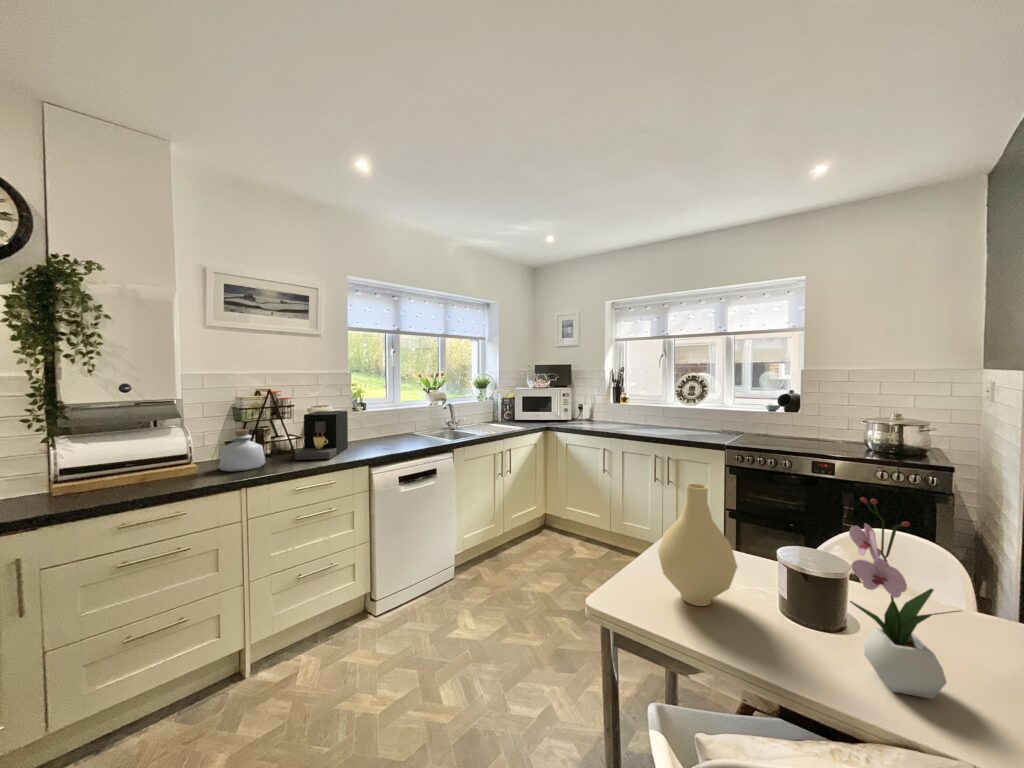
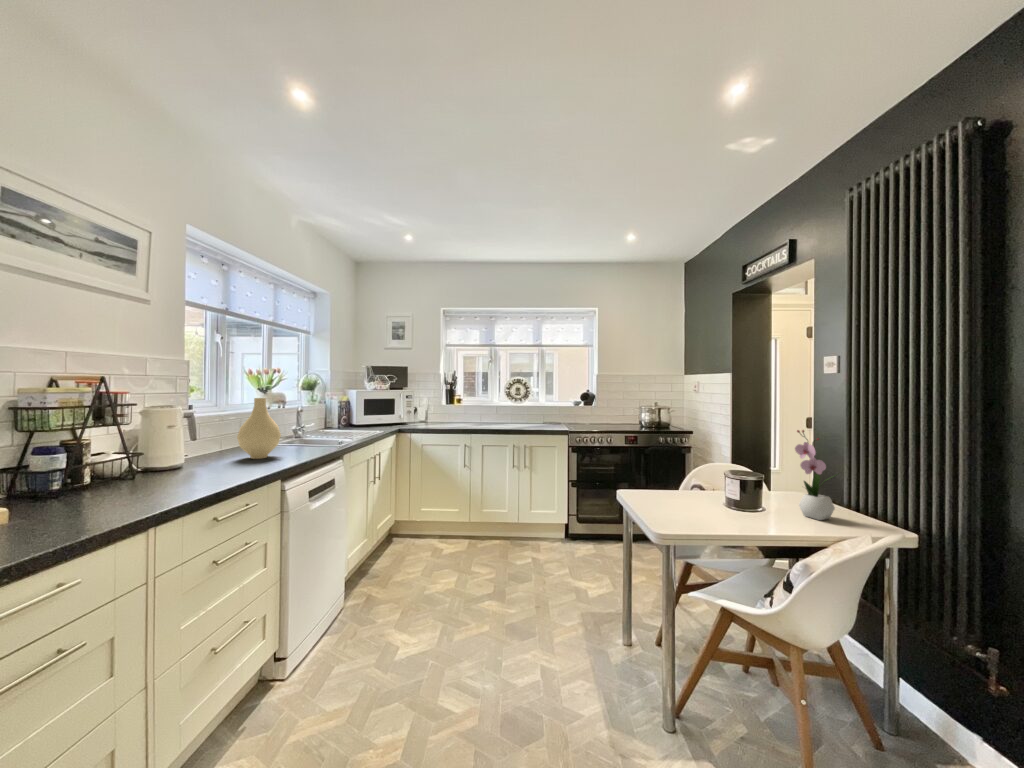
coffee maker: present [295,411,348,460] -> none [170,415,244,487]
bottle: present [219,429,265,471] -> none [54,444,149,518]
vase: present [658,484,737,606] -> present [237,398,281,459]

